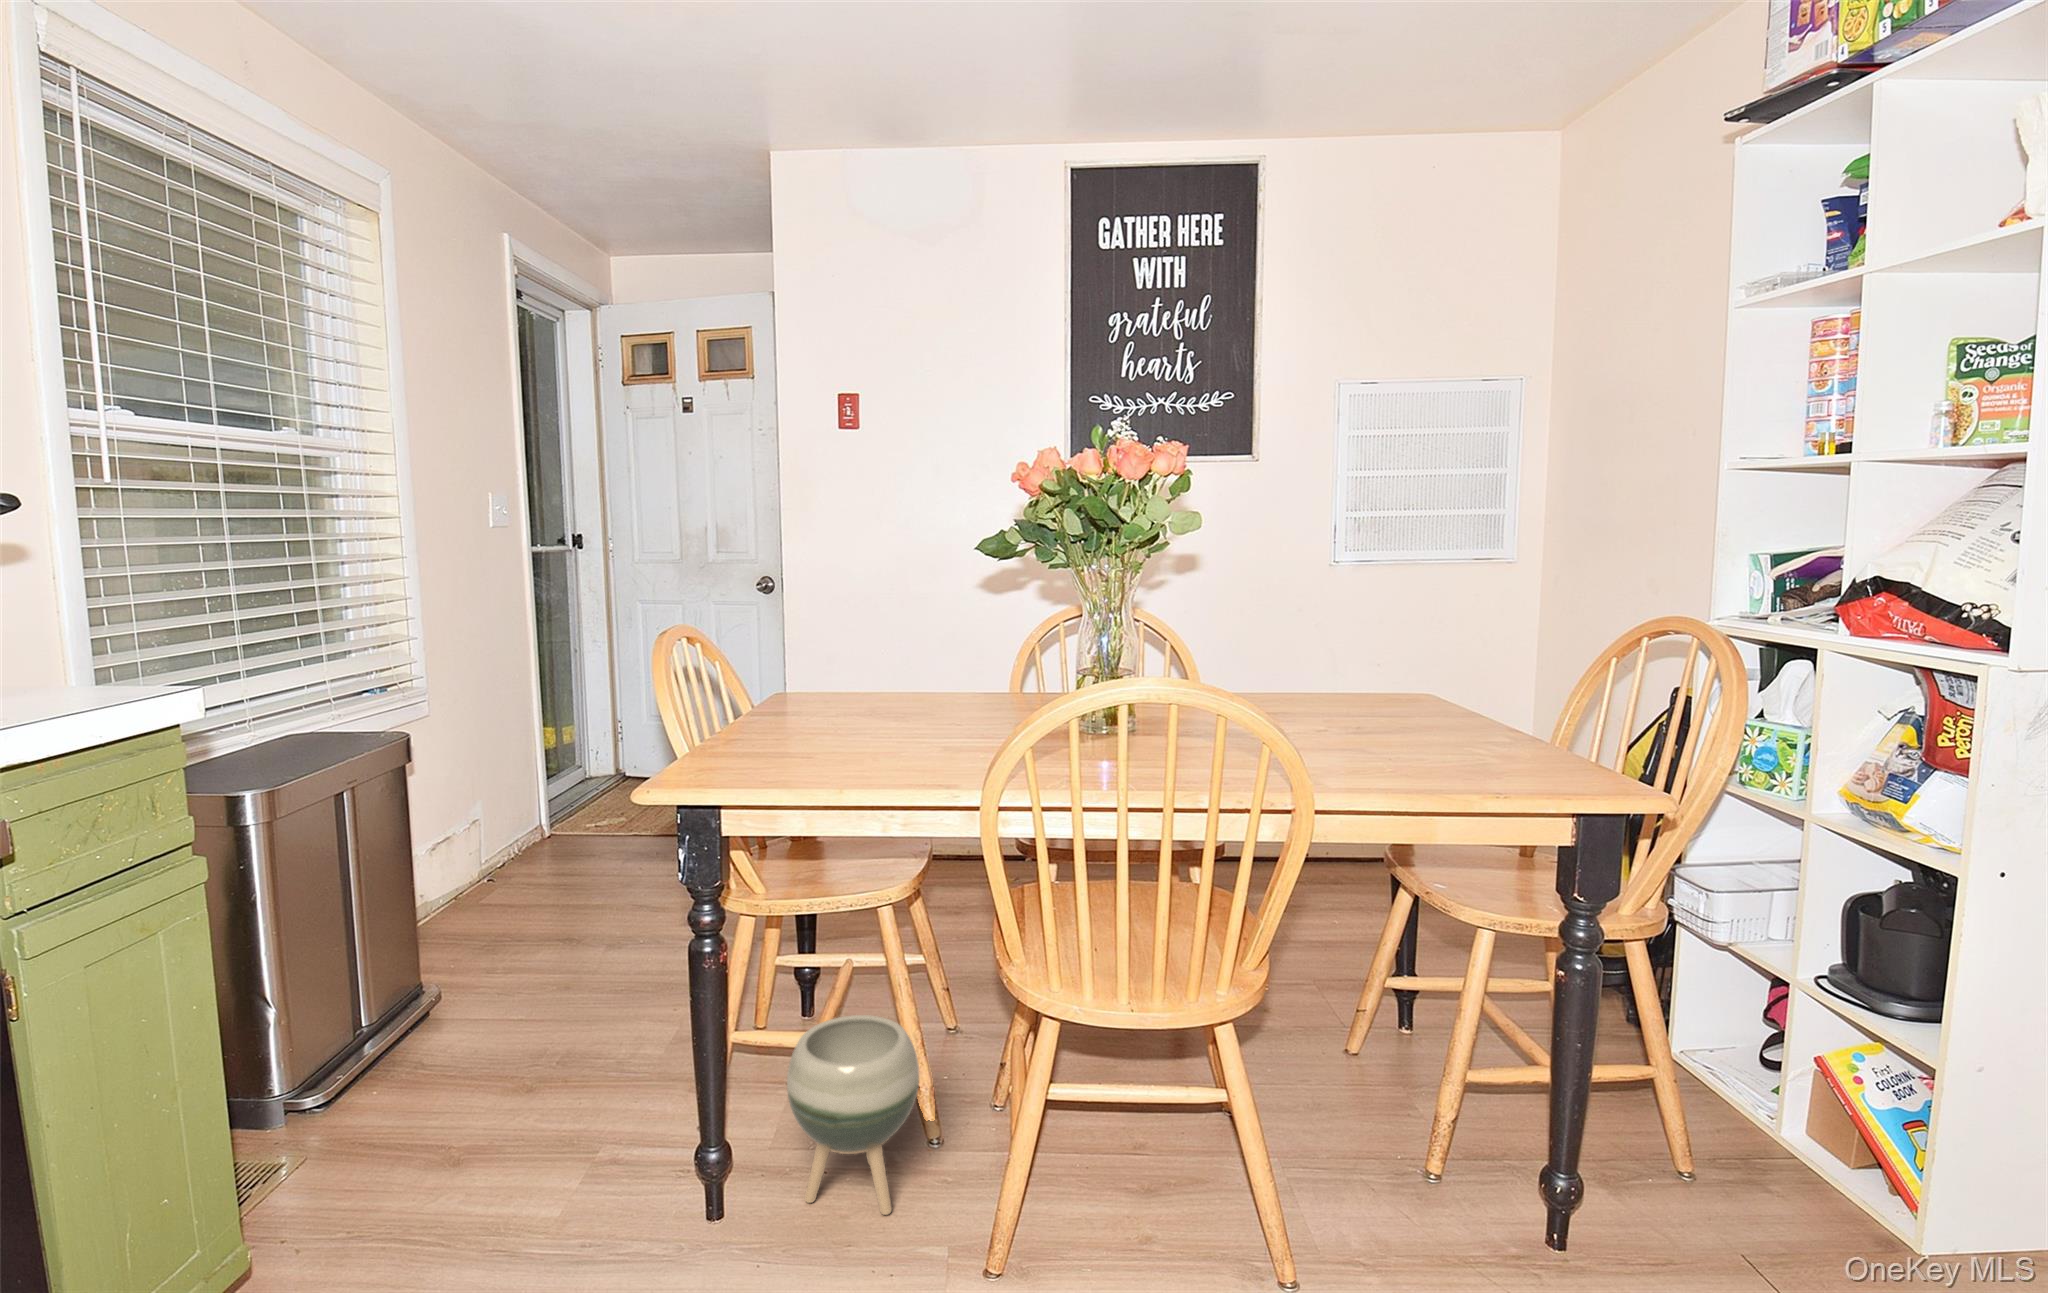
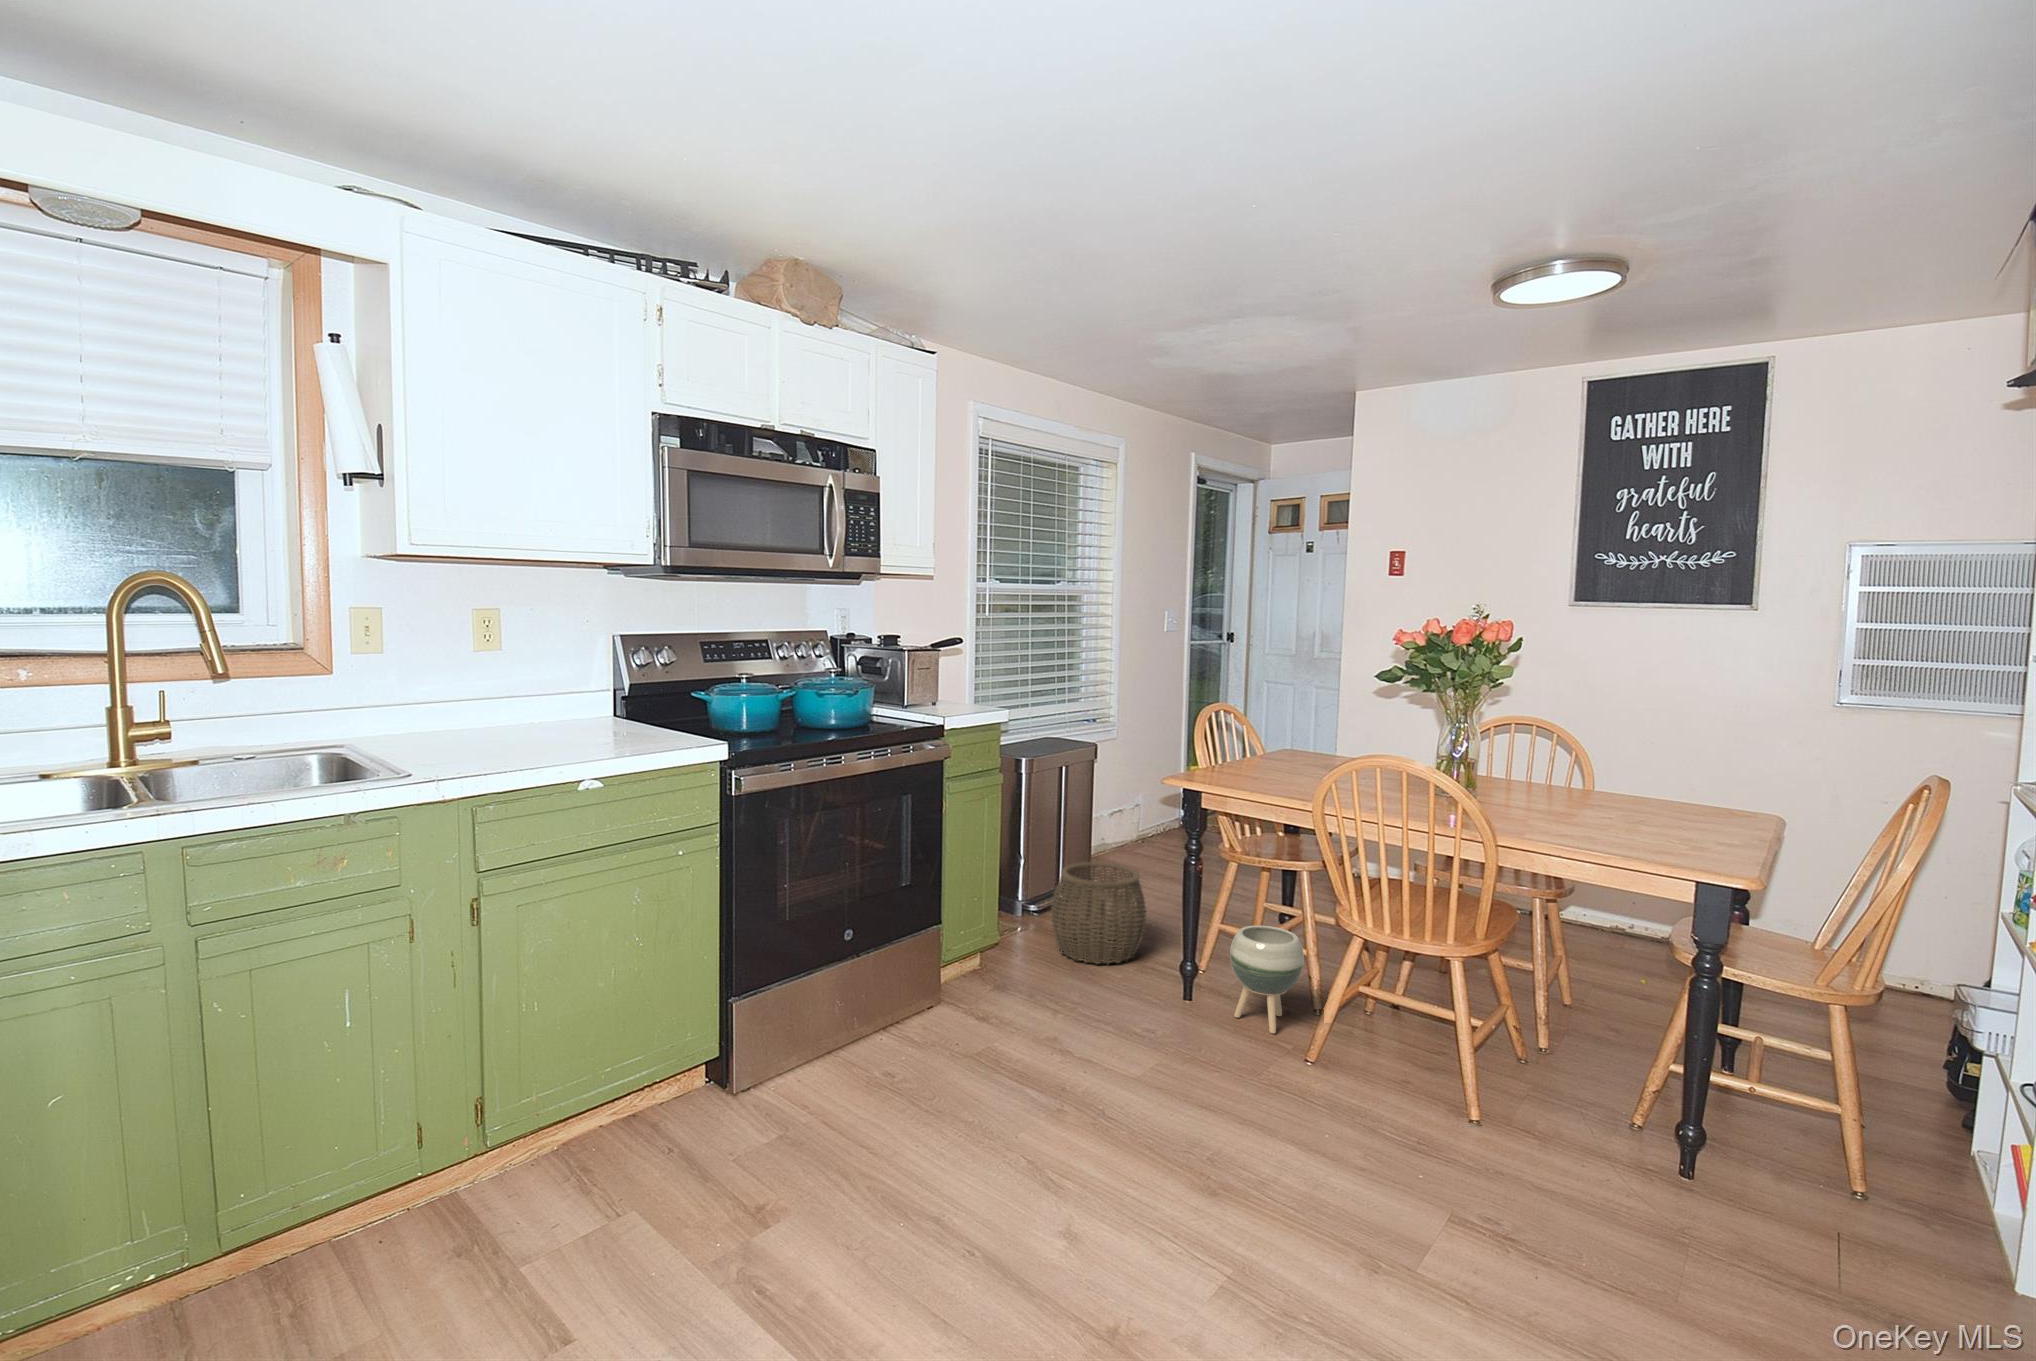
woven basket: none [364,960,579,1189] -> present [1051,862,1146,964]

